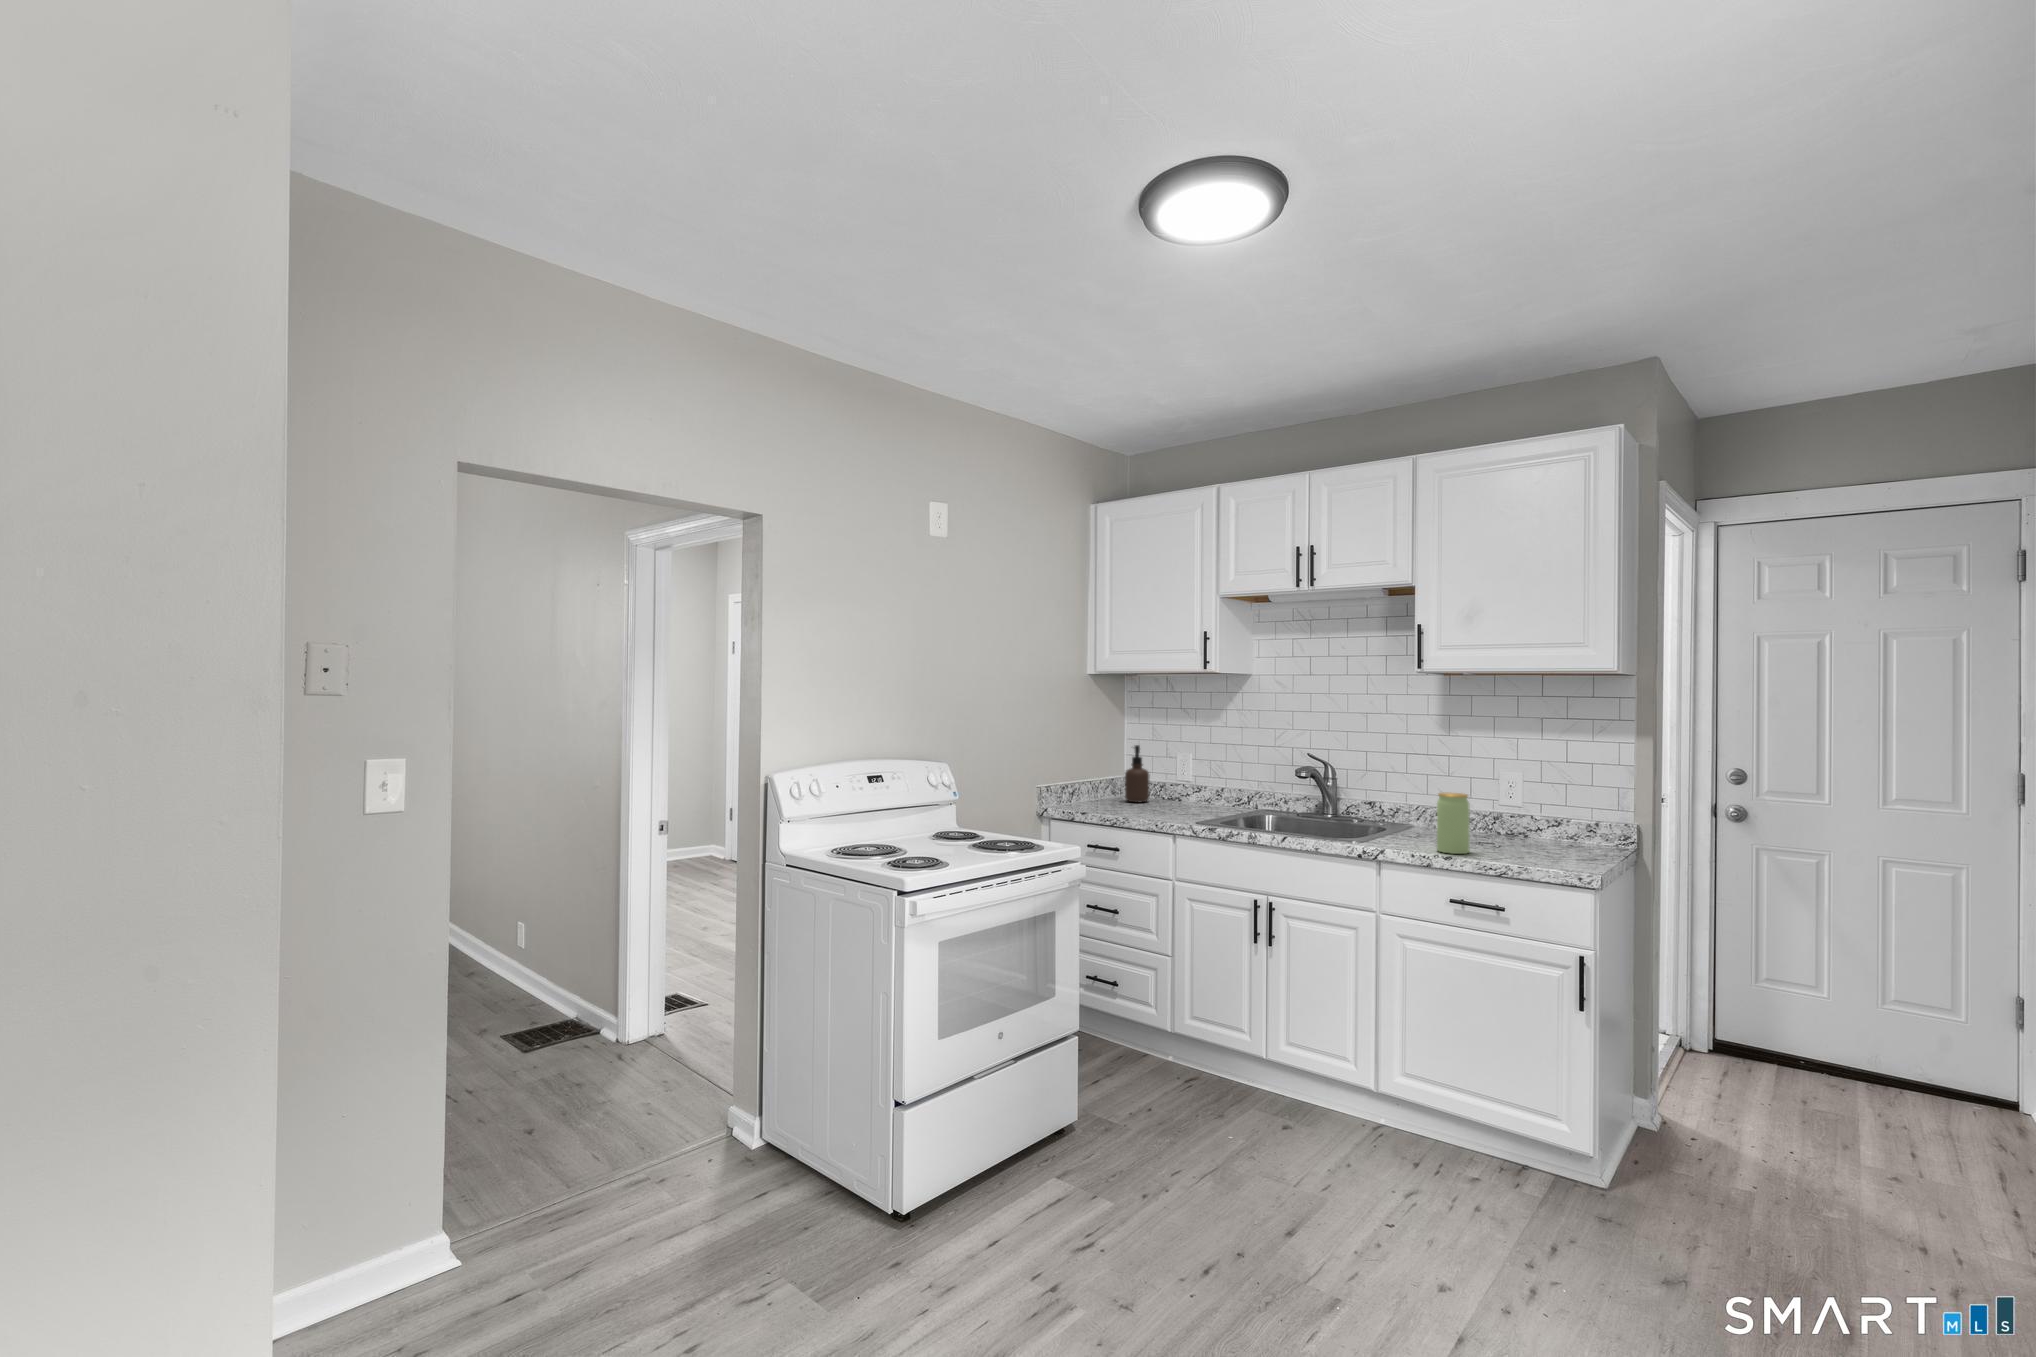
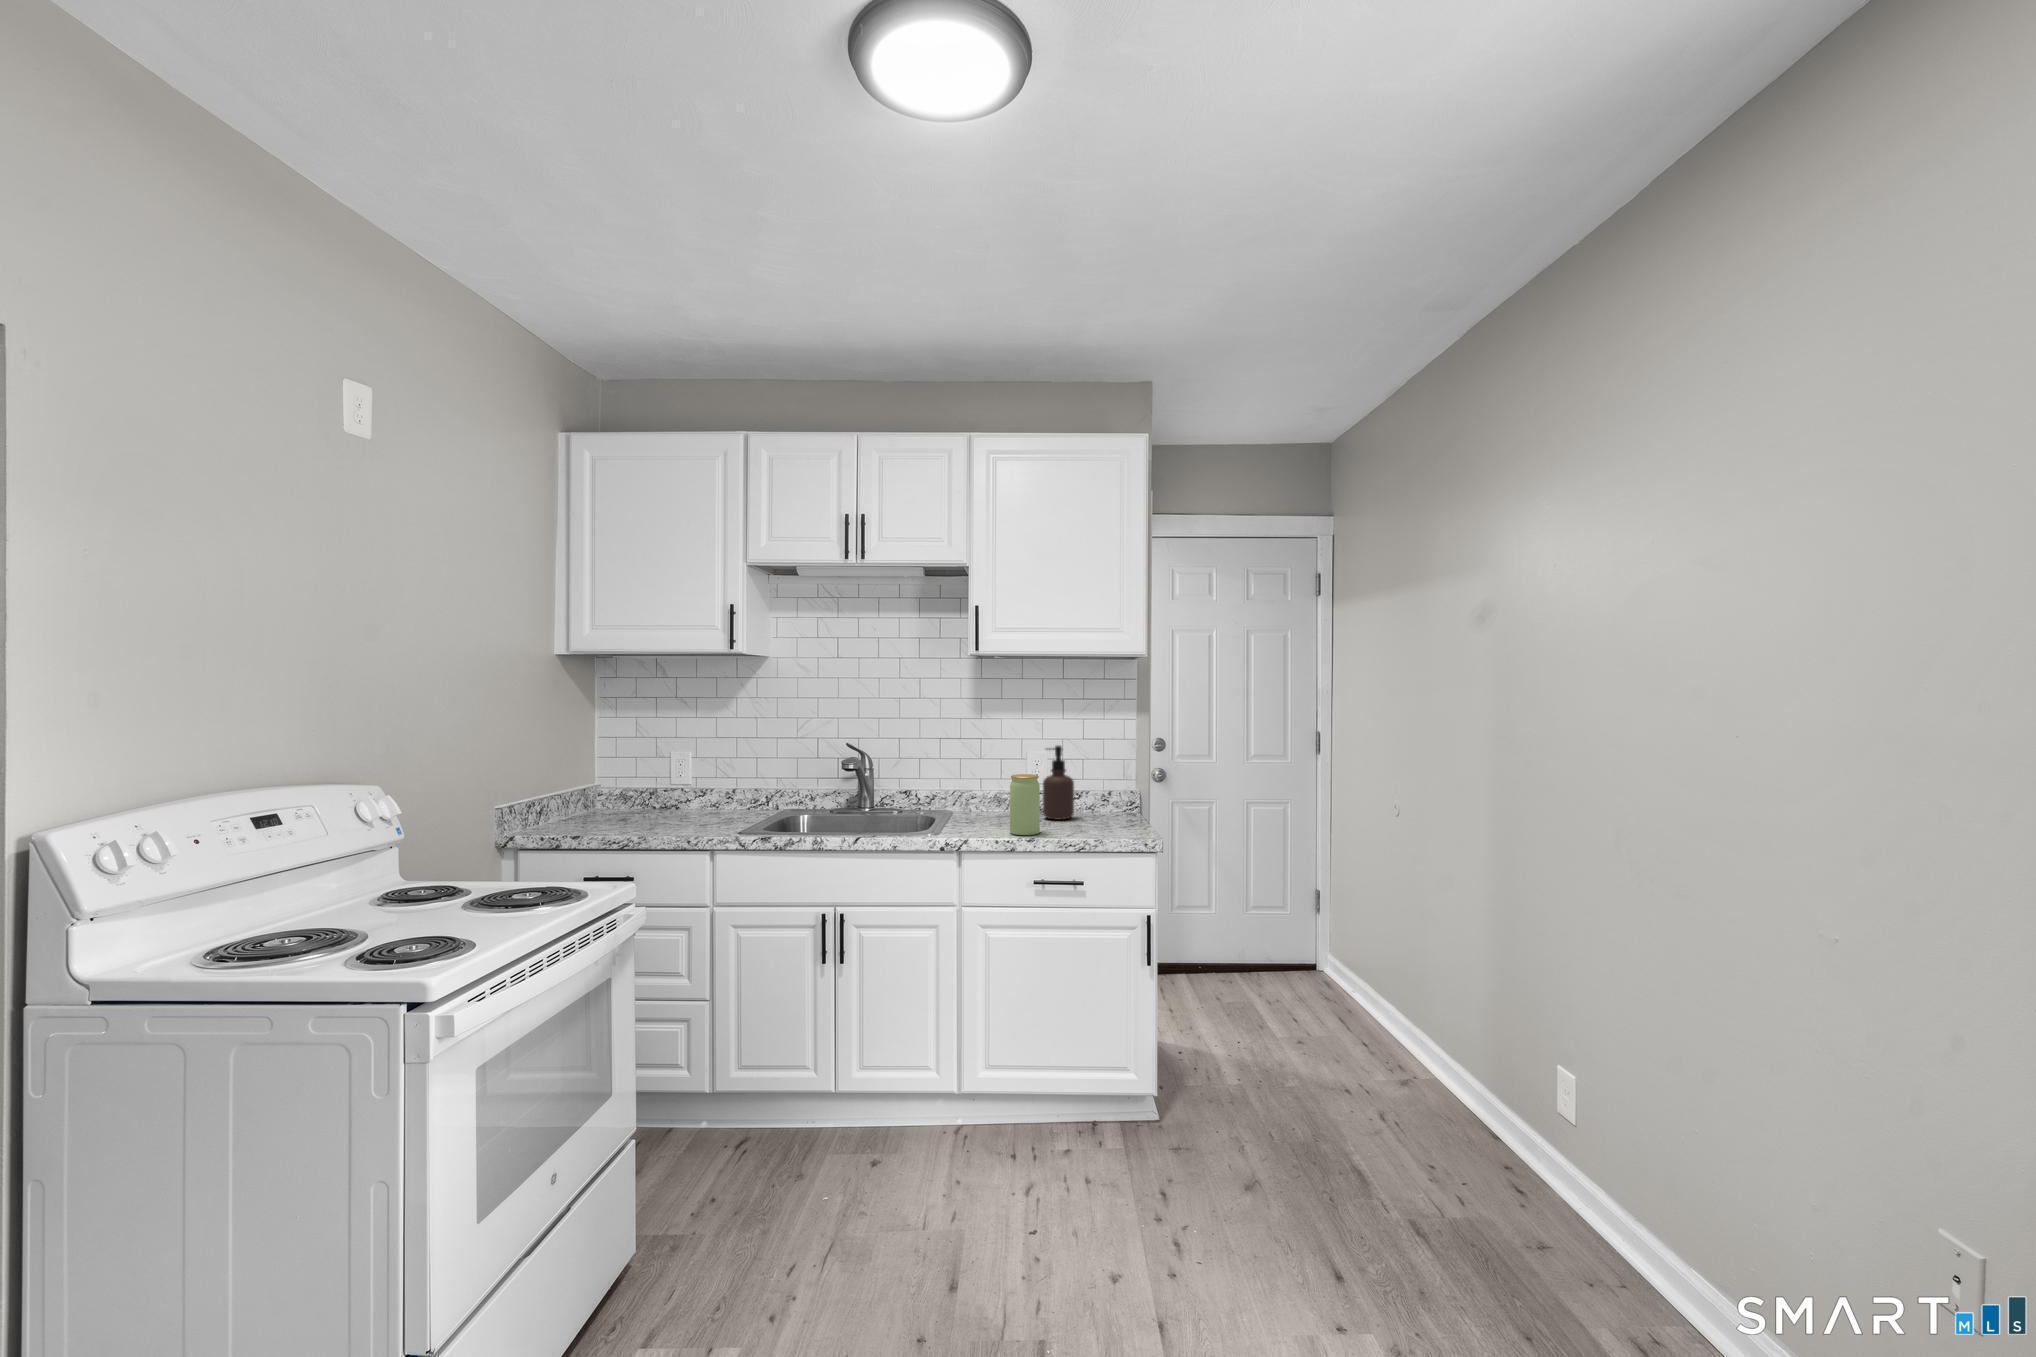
soap dispenser: present [1125,745,1149,803] -> present [1043,745,1074,820]

